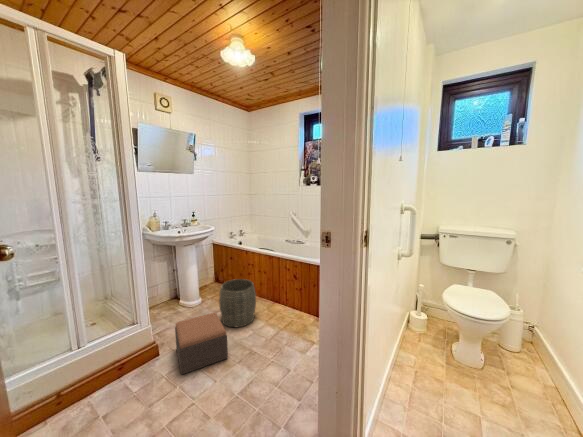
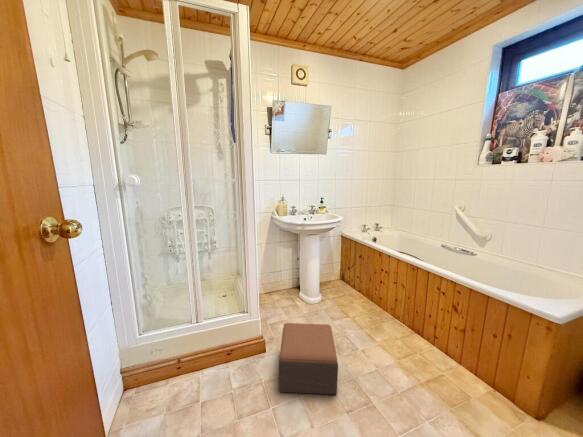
woven basket: present [219,279,256,327] -> none [338,286,386,352]

